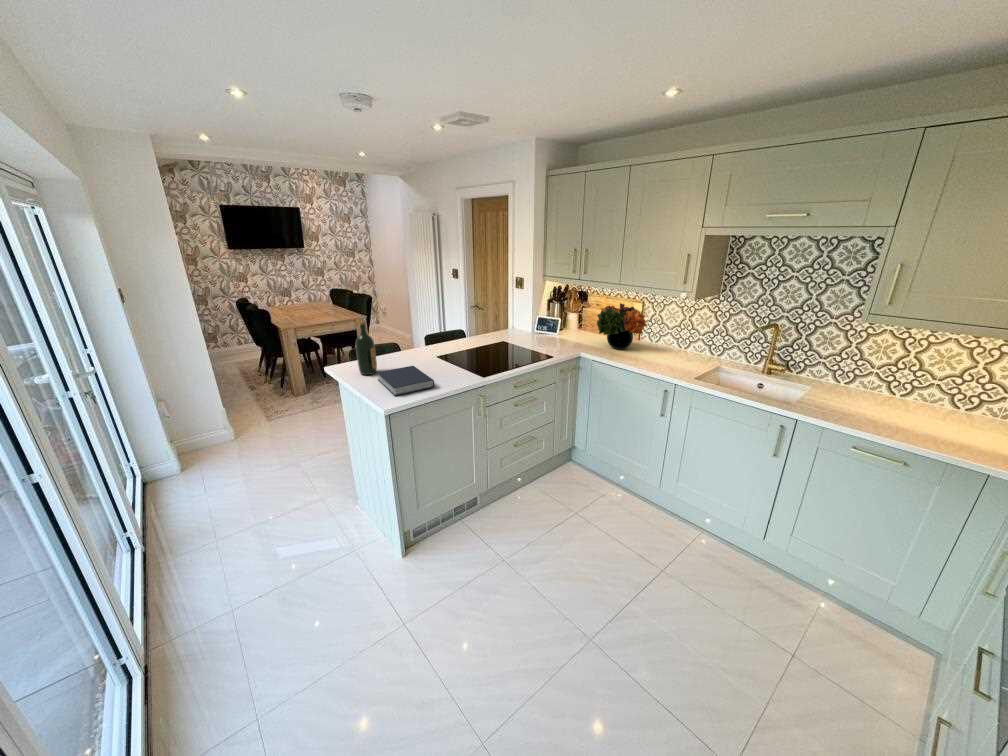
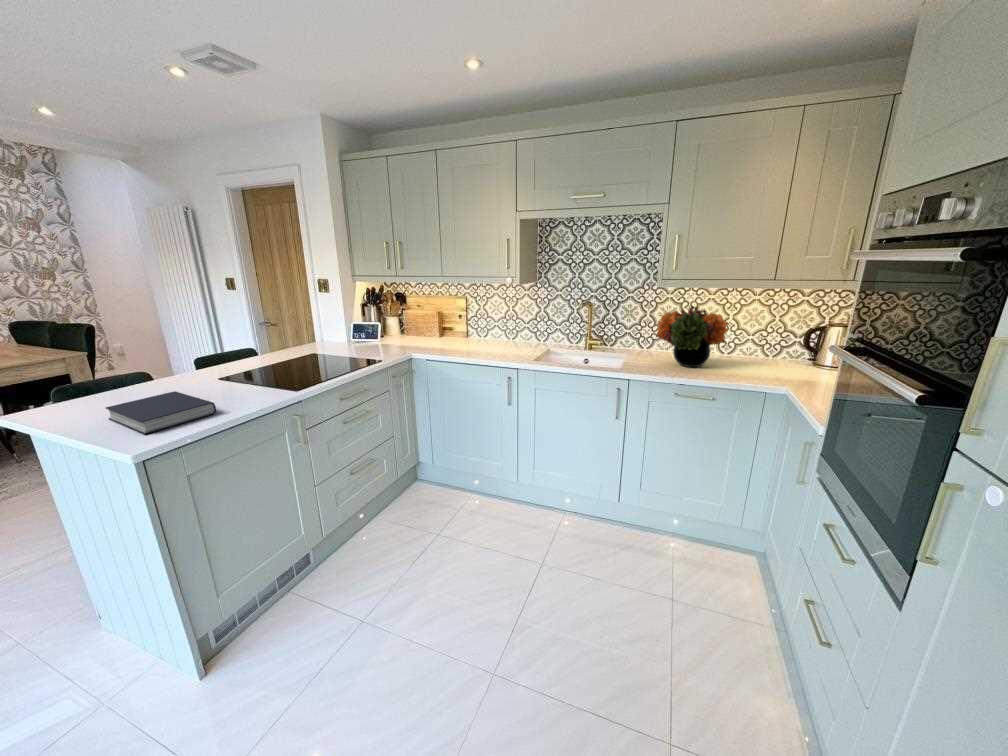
flower arrangement: present [597,303,647,349] -> present [656,306,729,367]
wine bottle: present [356,322,377,375] -> none [54,332,106,417]

